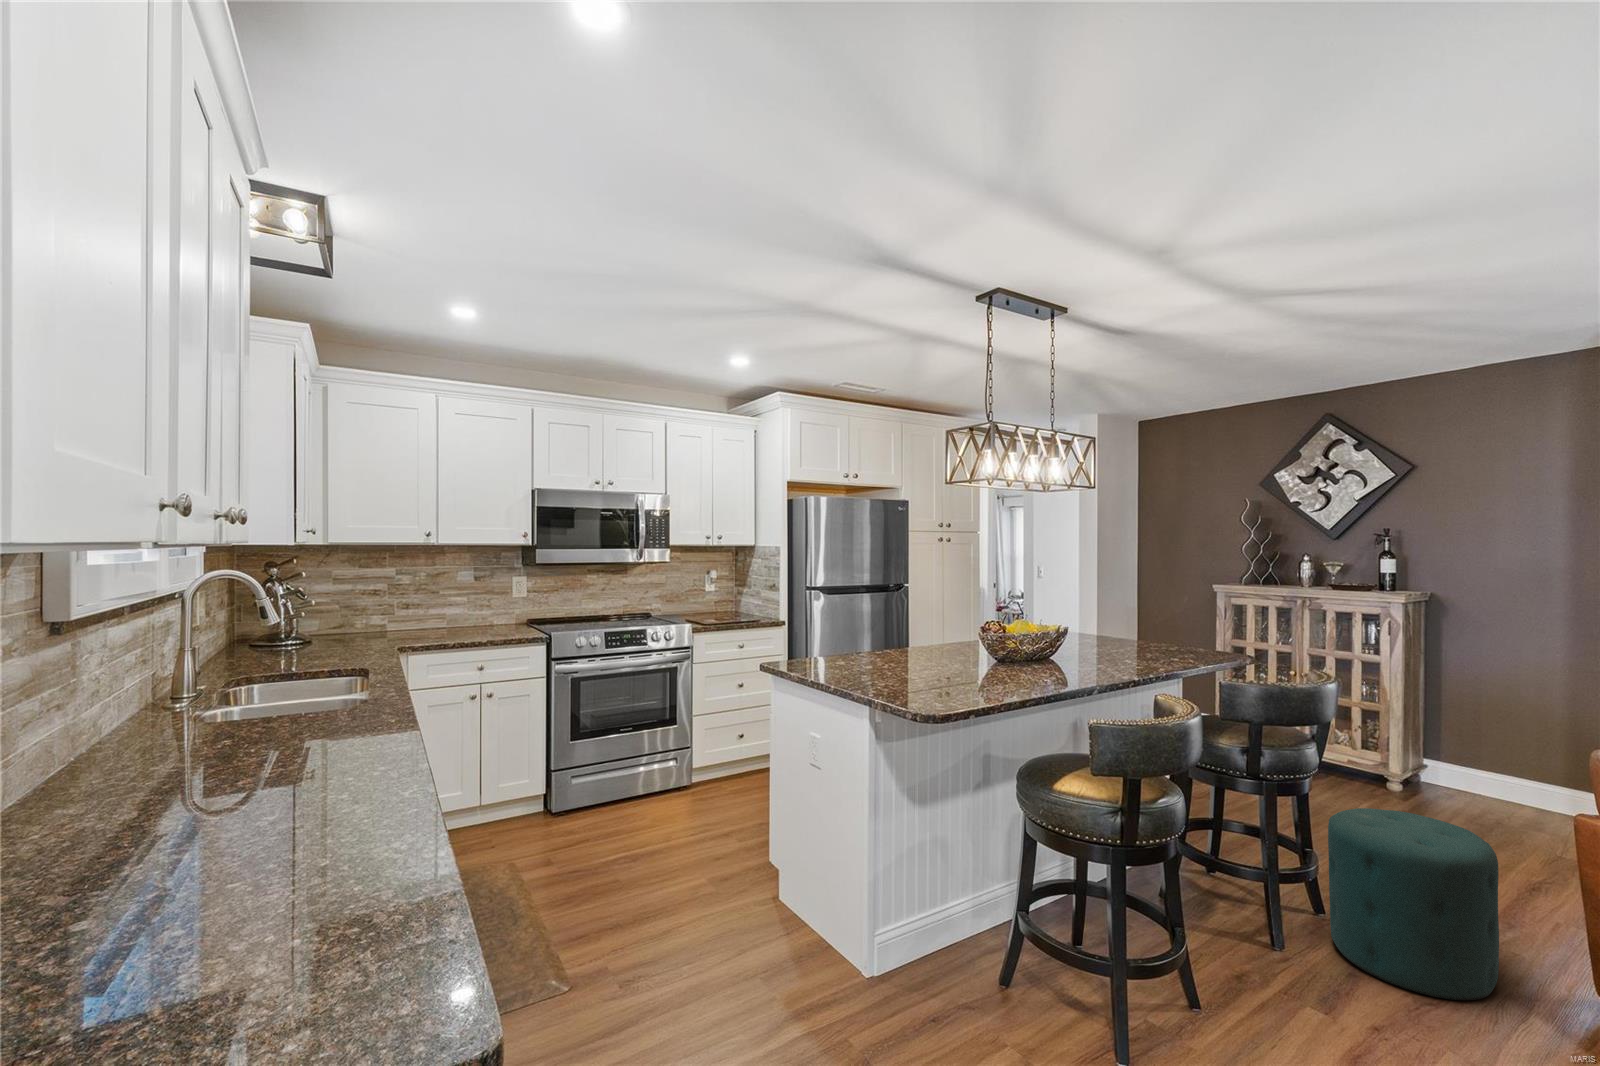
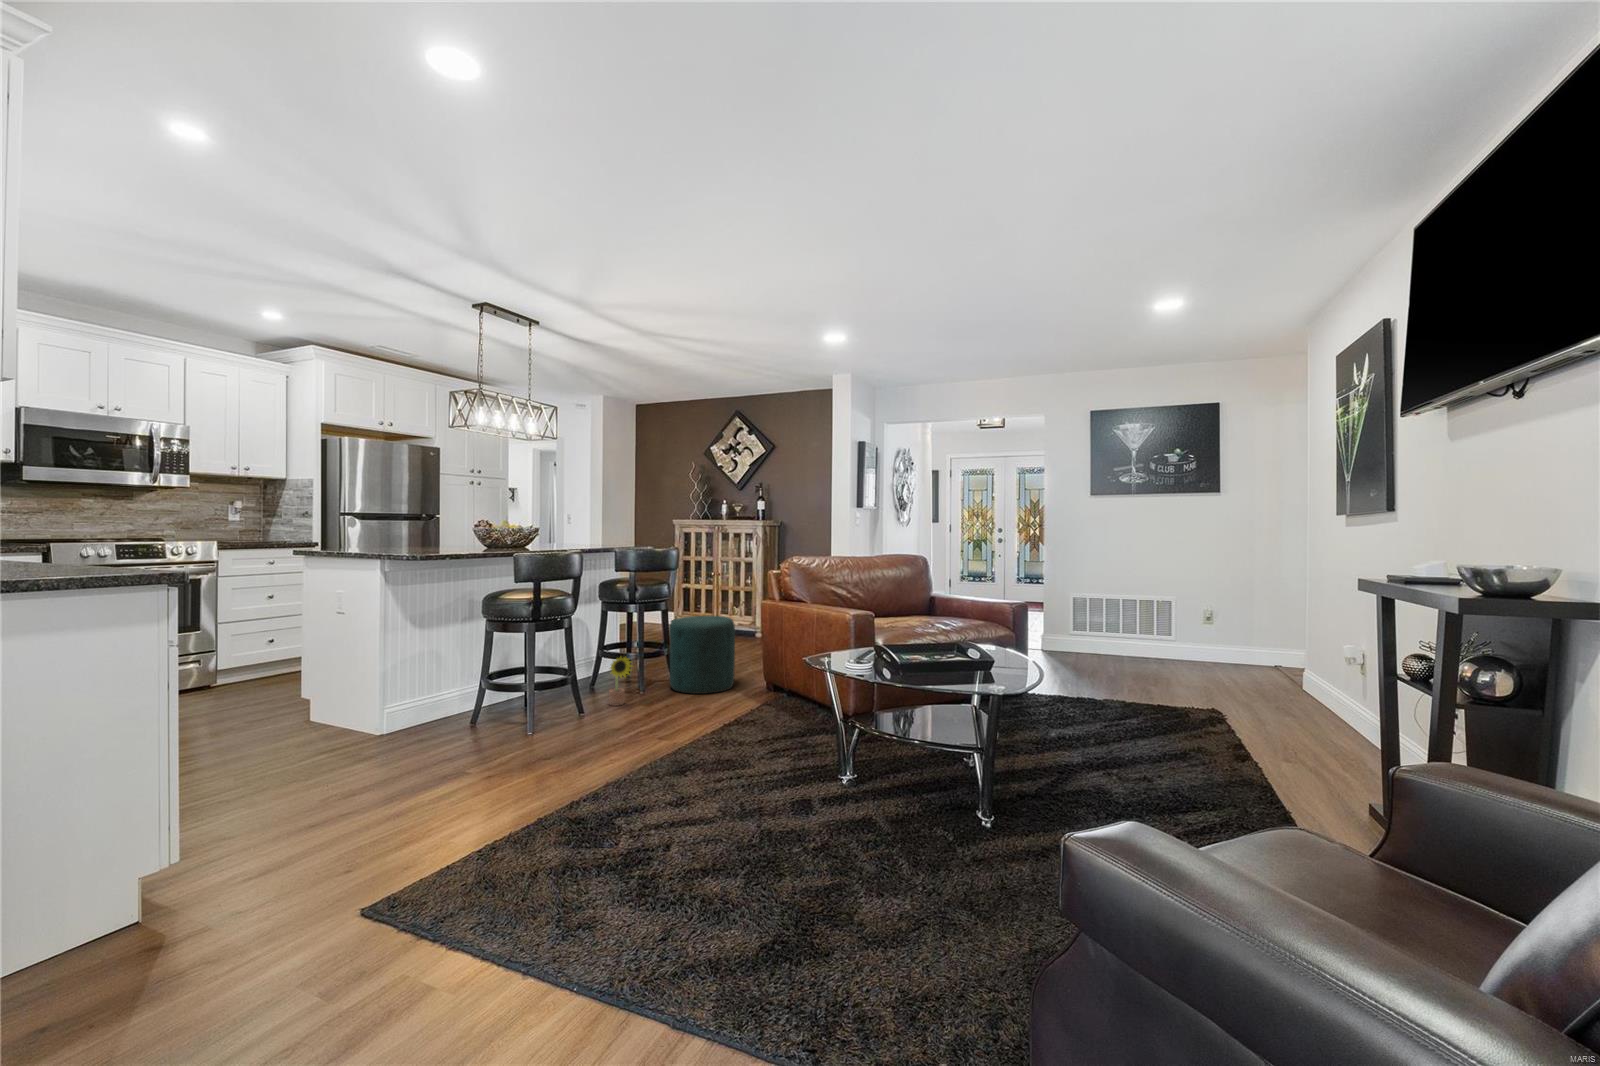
decorative plant: none [1234,904,1292,995] -> present [609,657,632,706]

